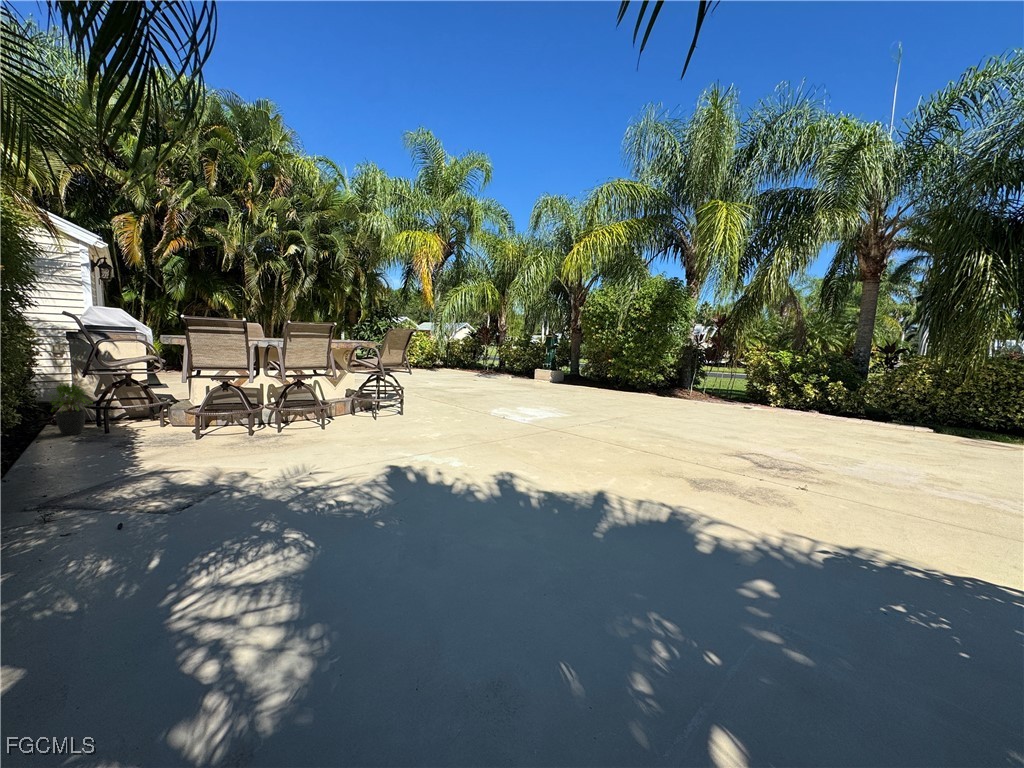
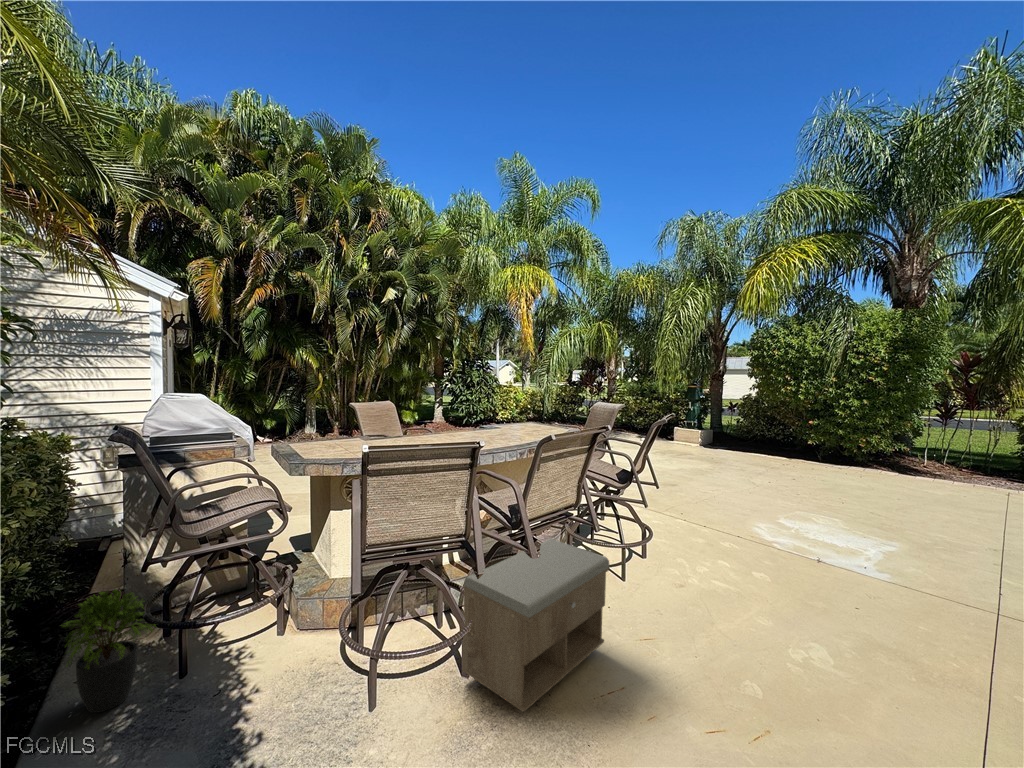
storage bench: none [250,380,333,438] -> present [463,539,609,712]

